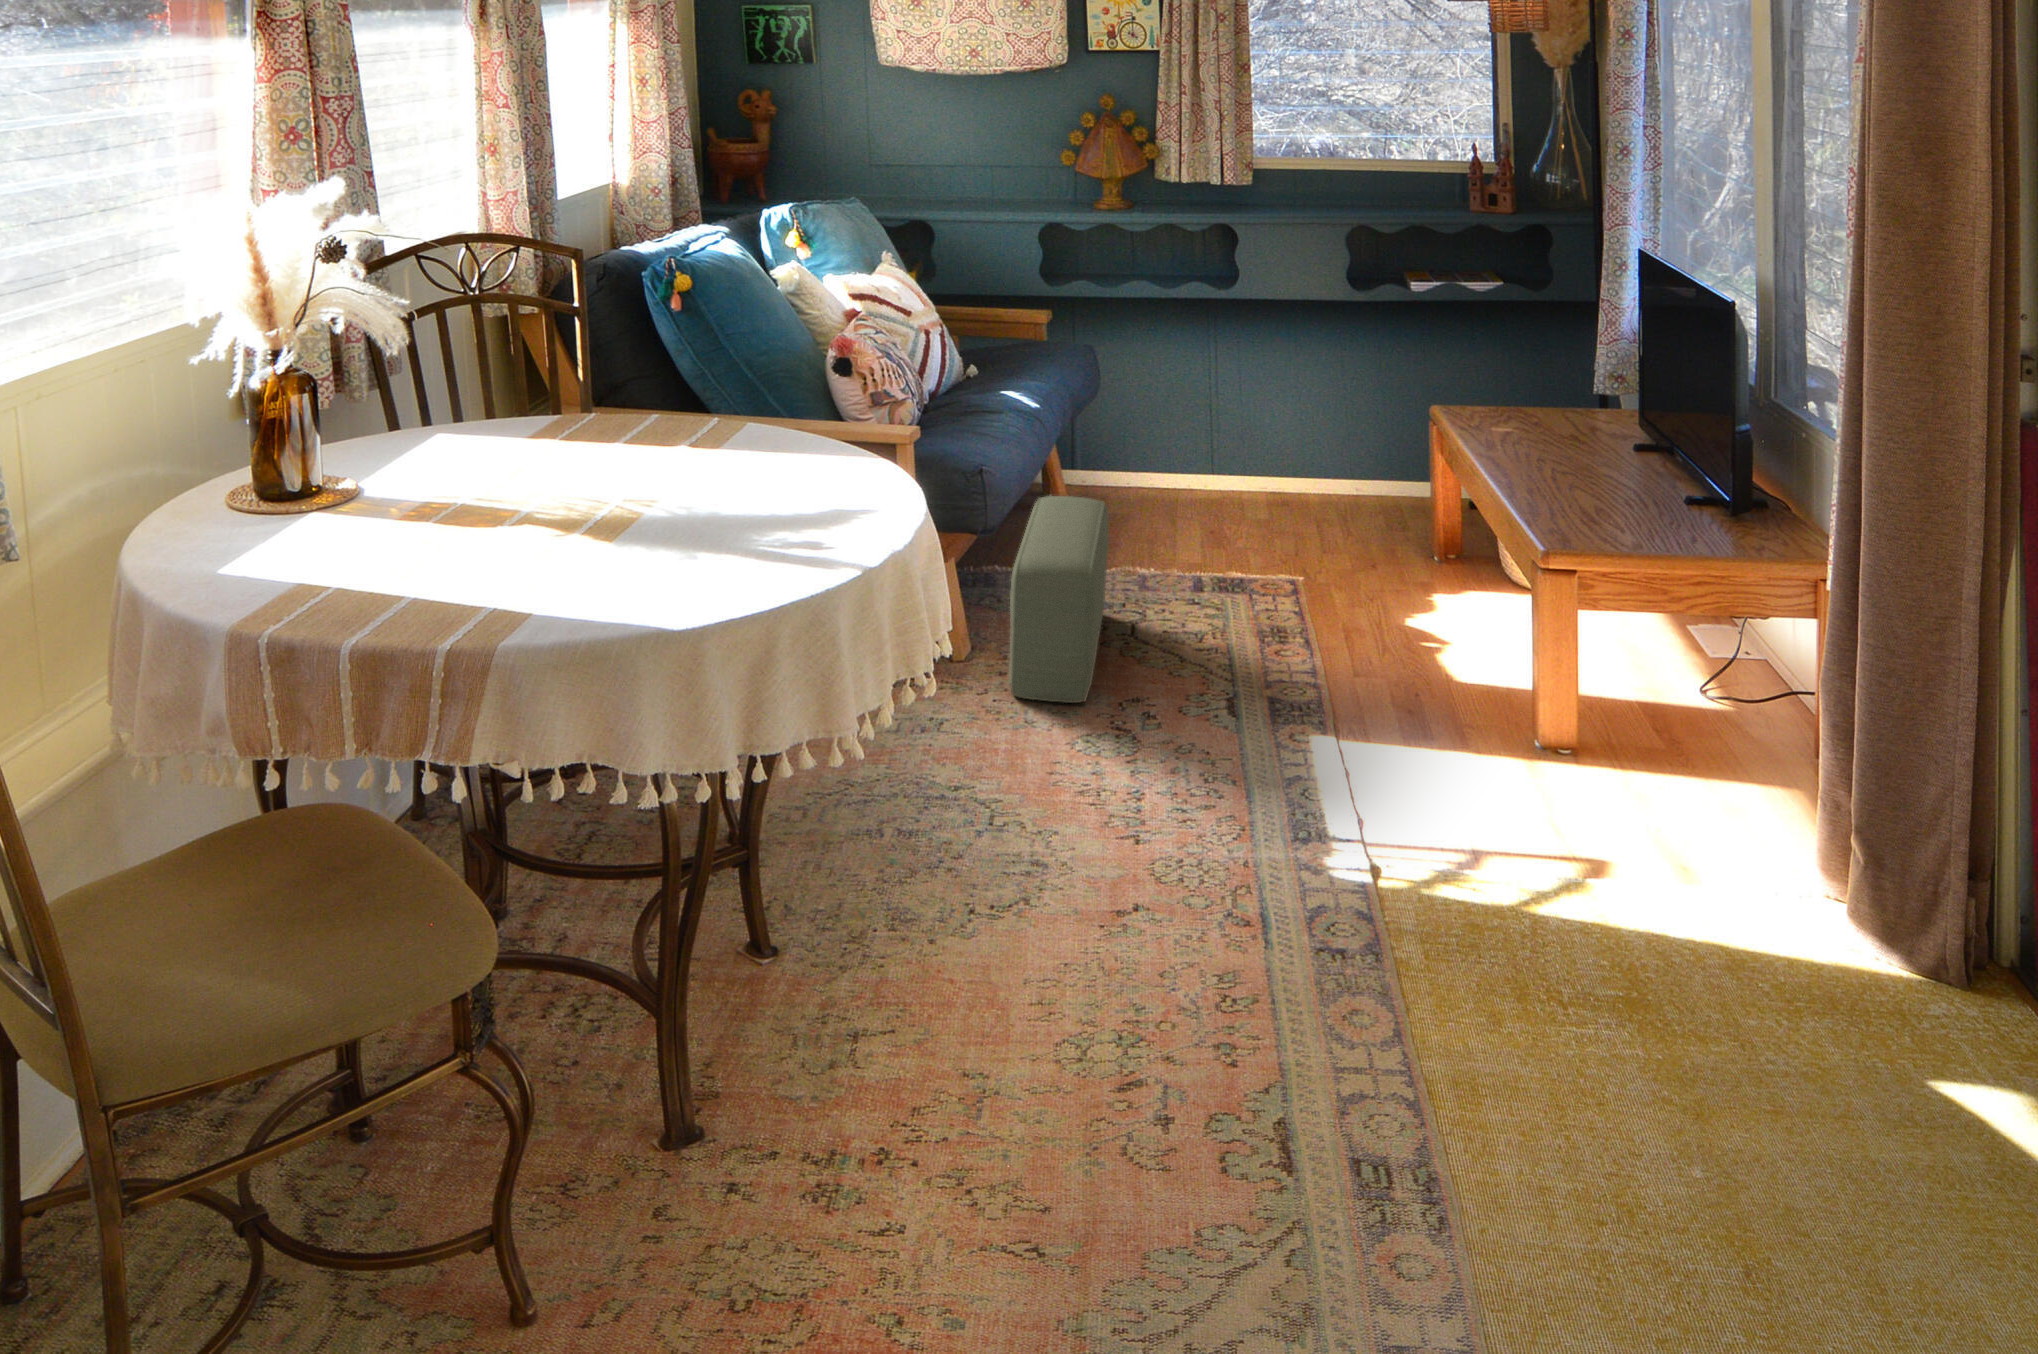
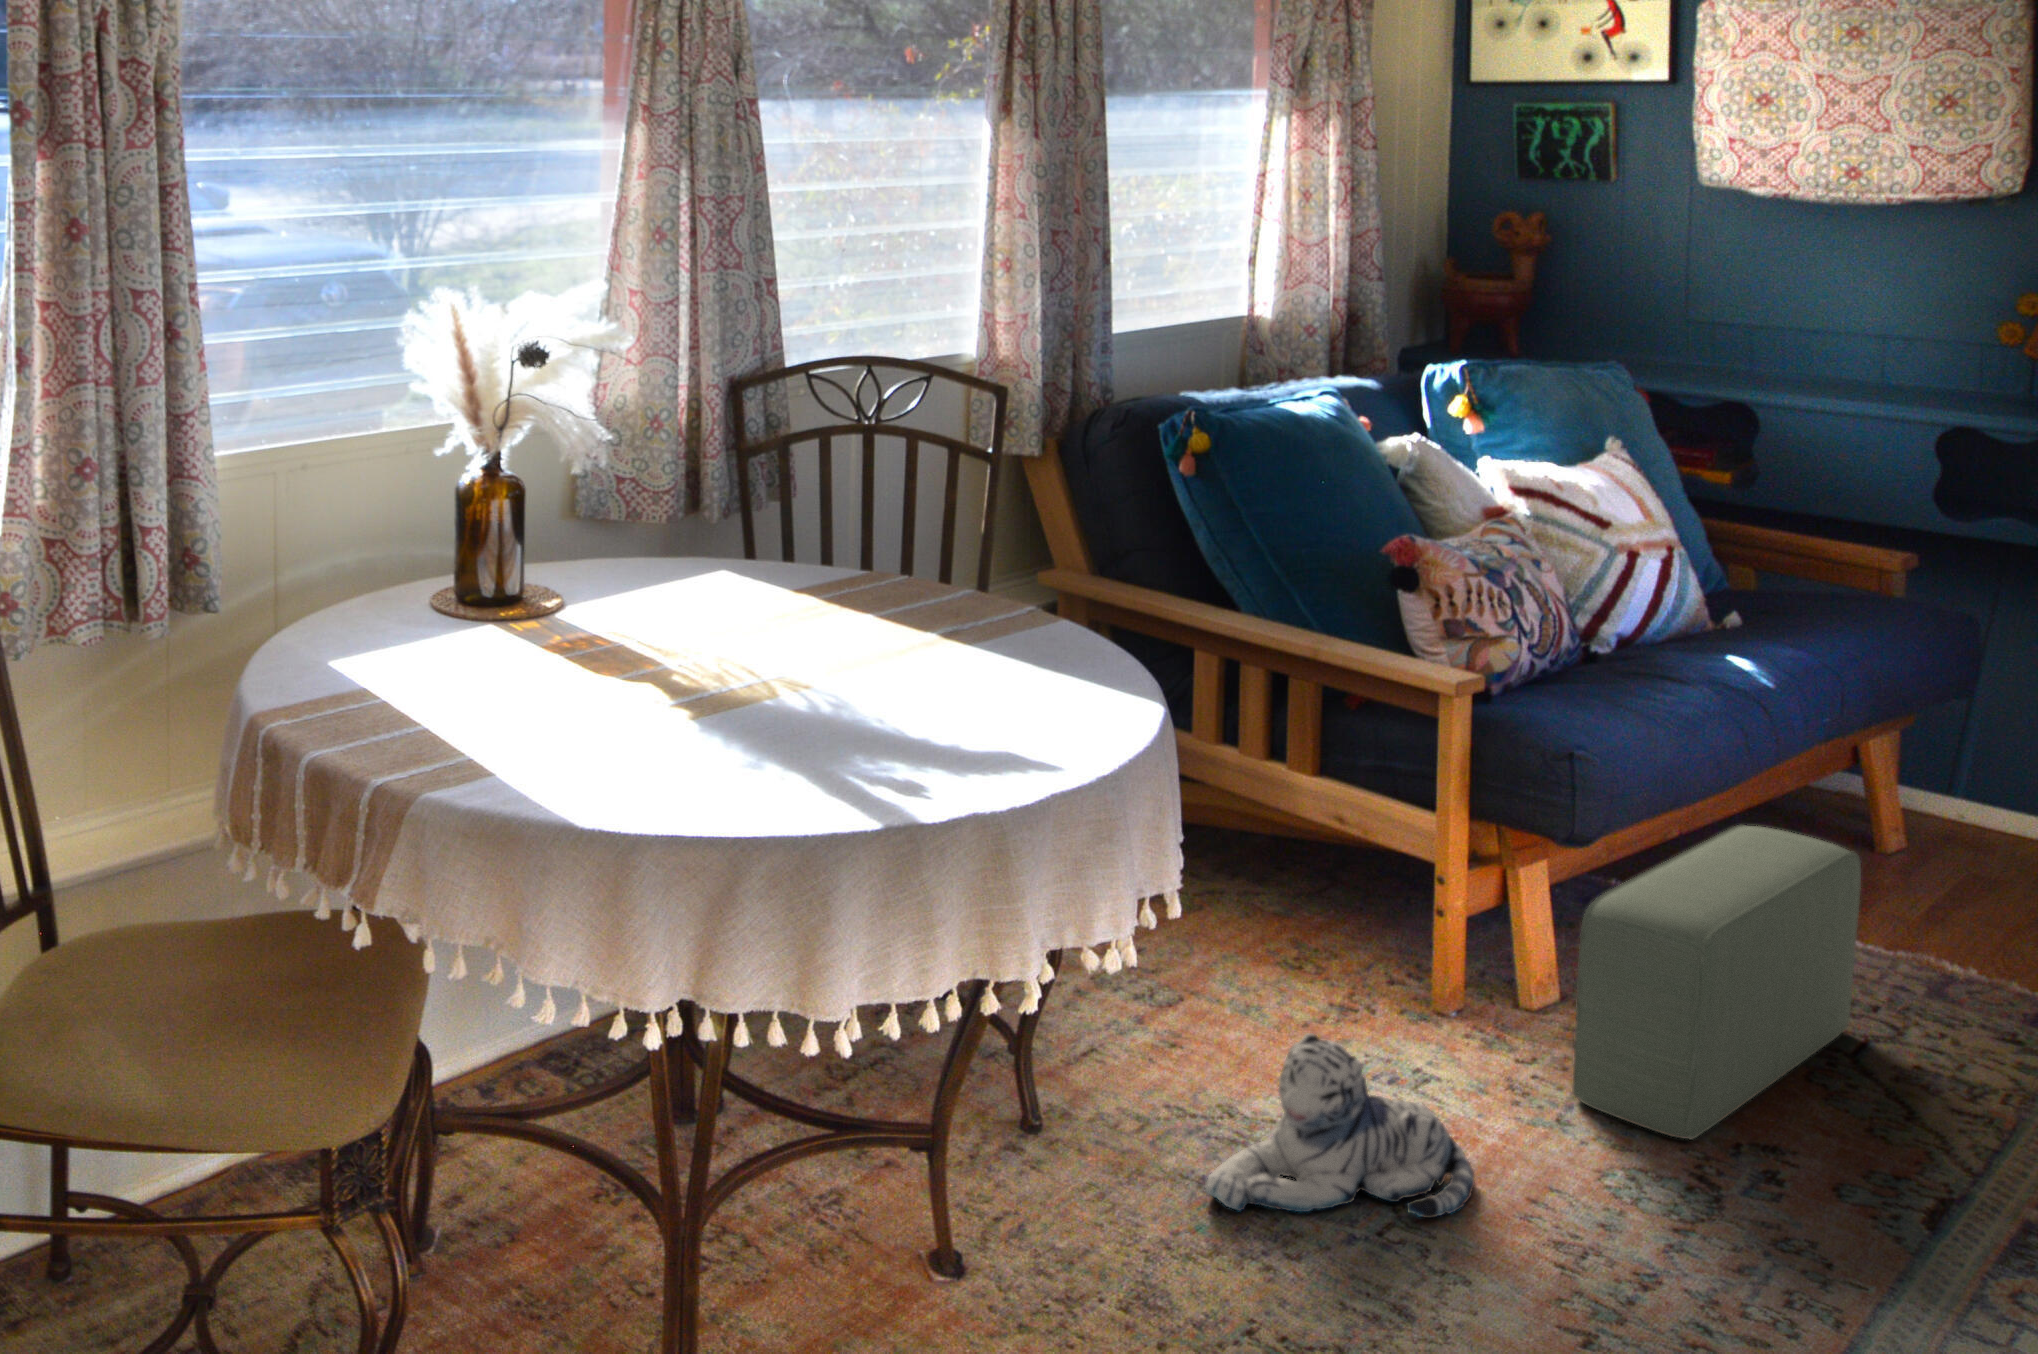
plush toy: none [875,695,1014,832] -> present [1204,1033,1475,1218]

